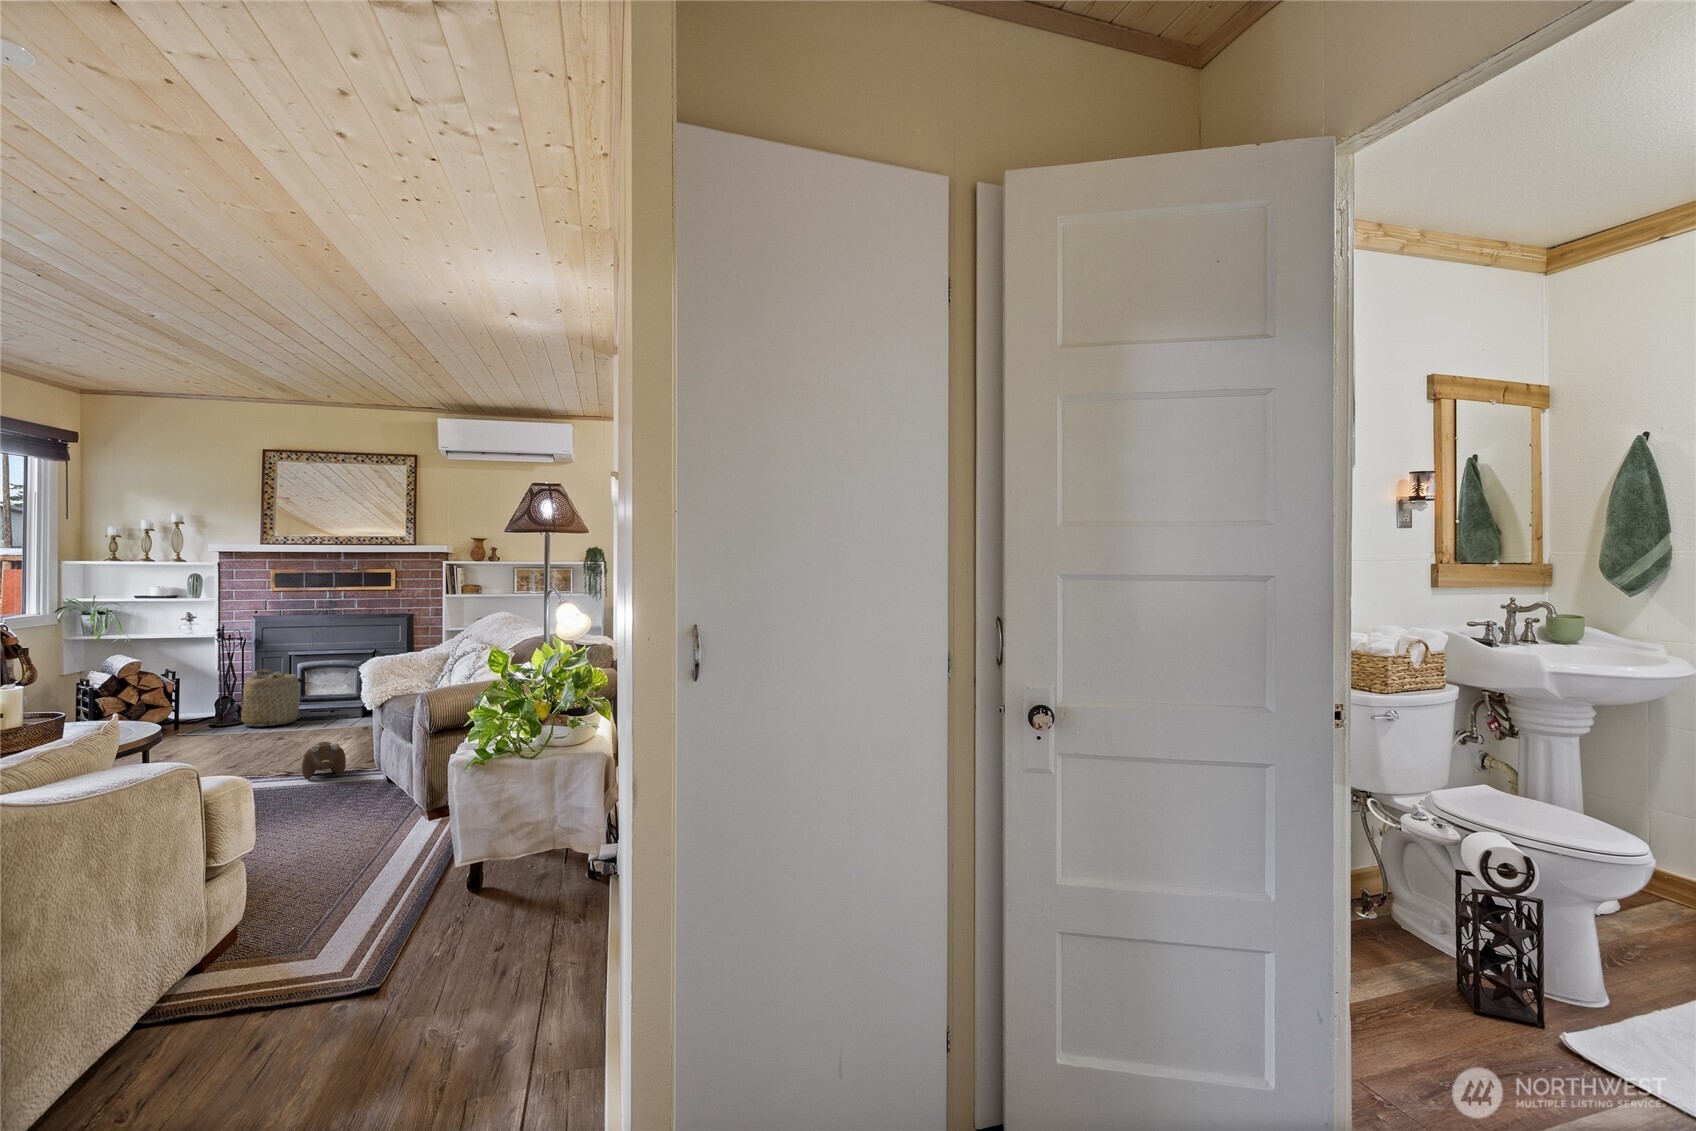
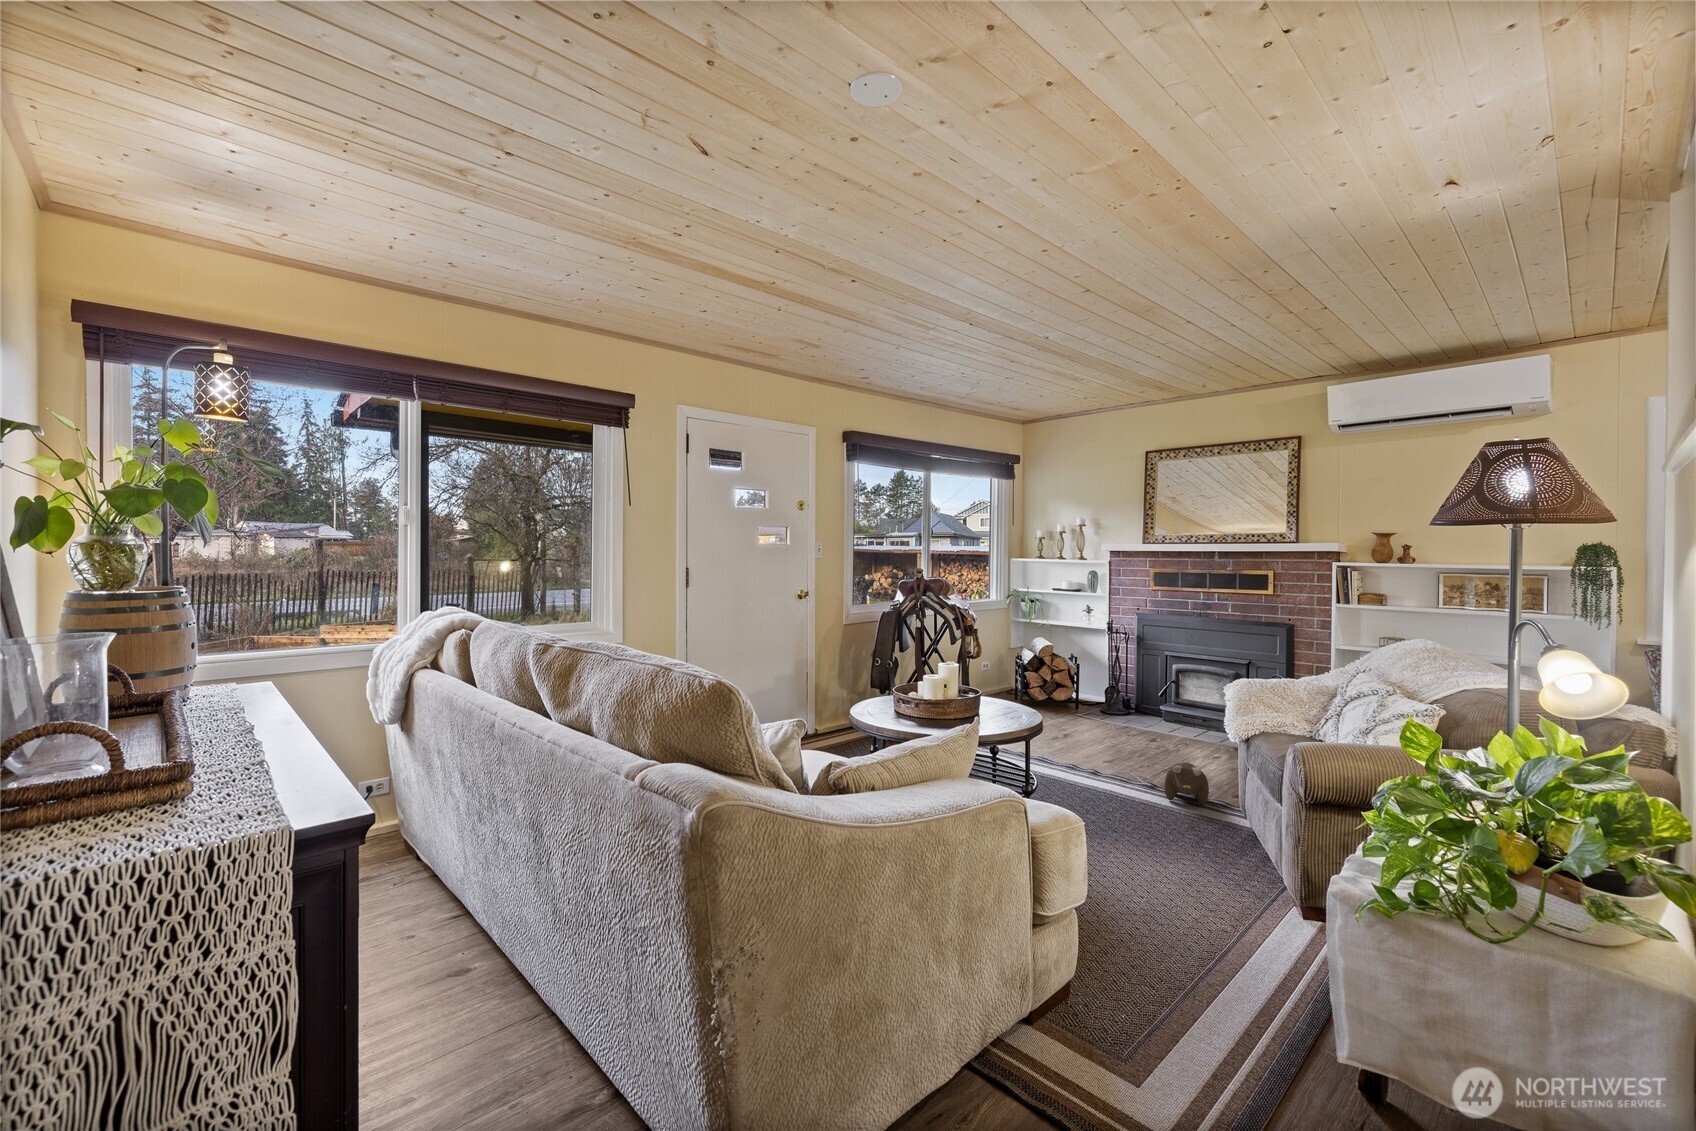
basket: present [241,669,300,727] -> none [1124,666,1175,724]

